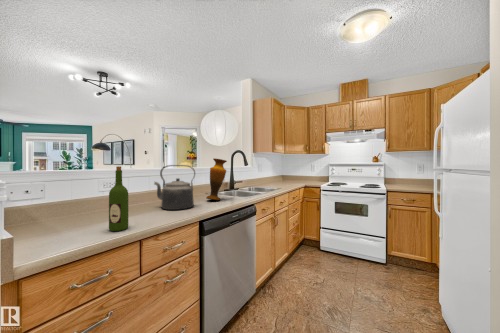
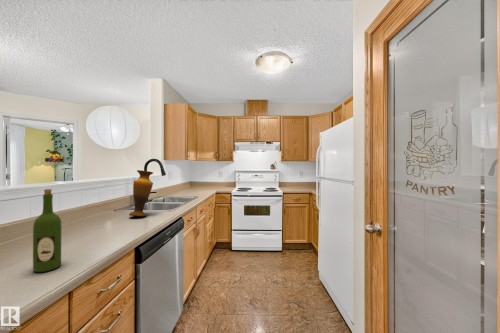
kettle: present [154,165,195,210] -> none [65,180,123,235]

